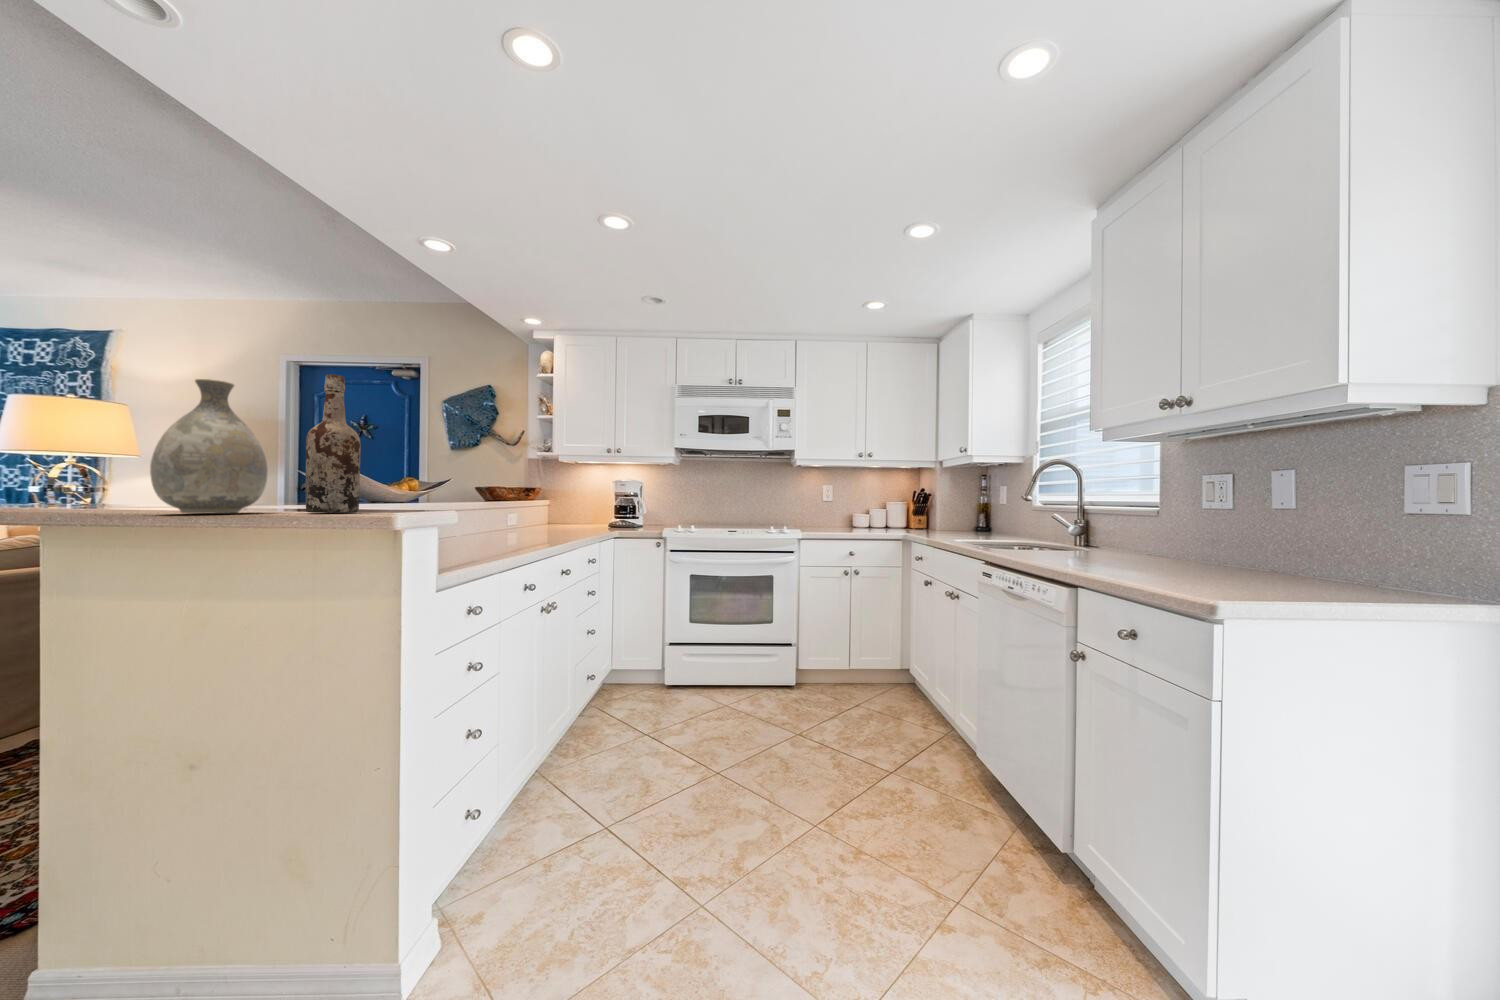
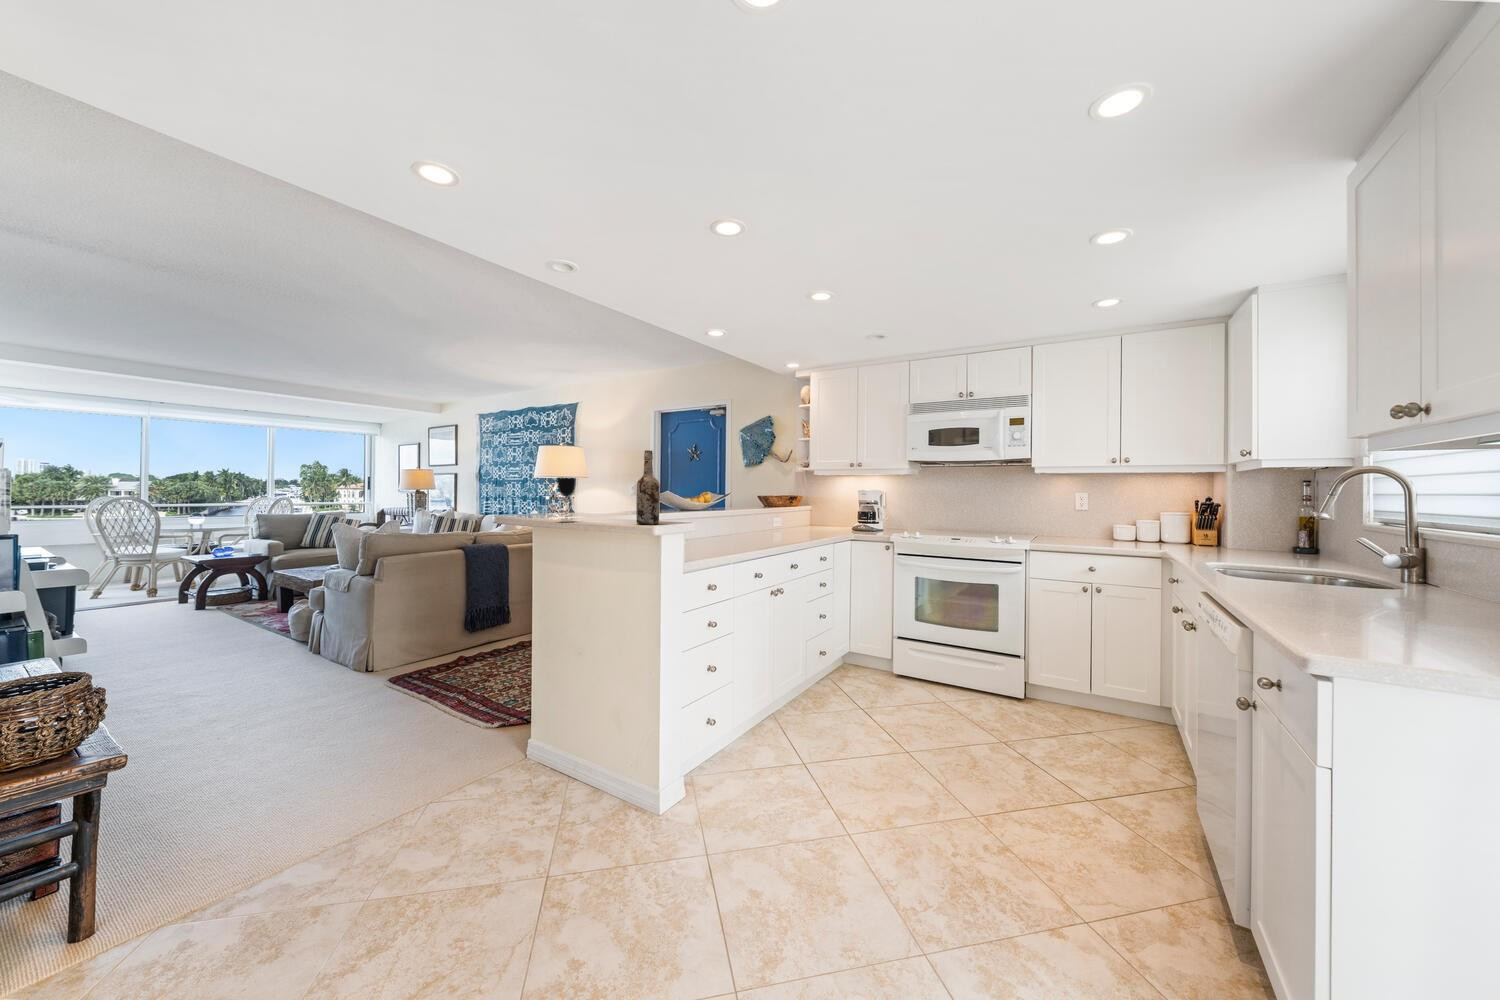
vase: present [150,379,268,514] -> none [582,458,623,523]
wine glass: none [65,416,127,514] -> present [557,477,576,522]

